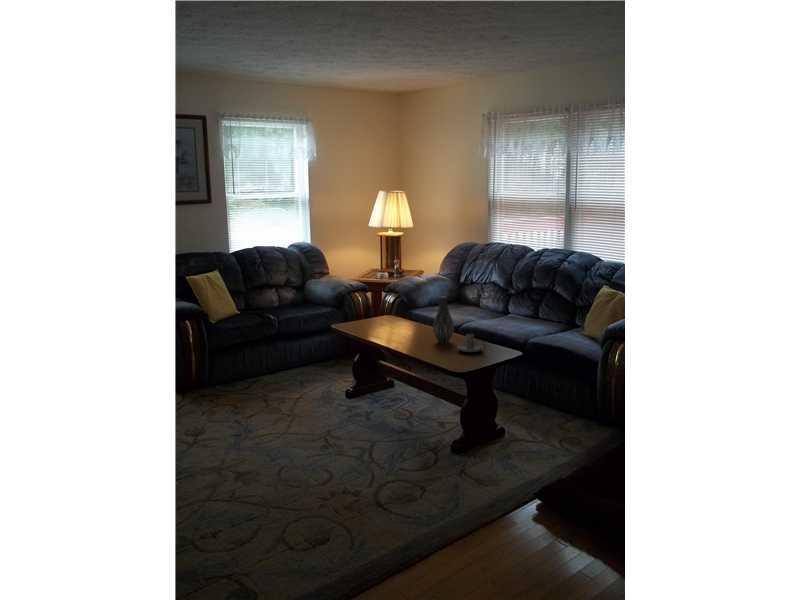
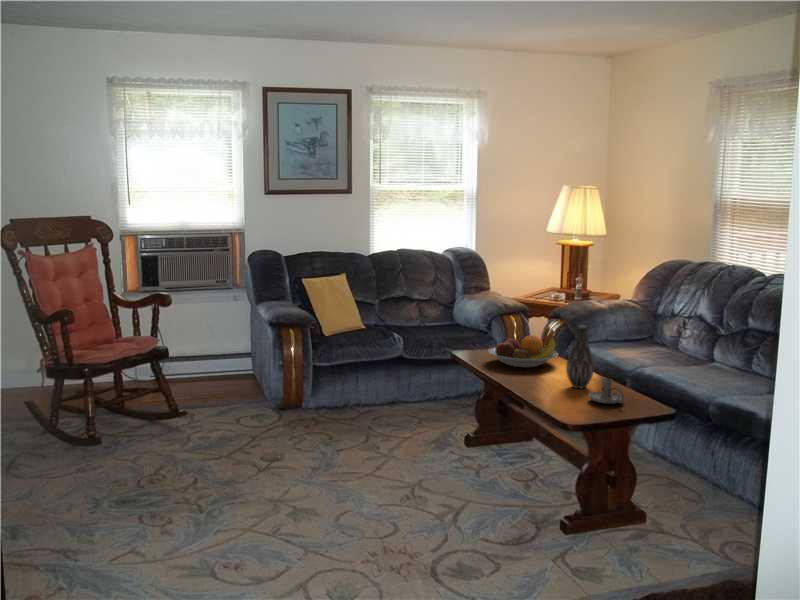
fruit bowl: none [363,307,416,332] -> present [488,335,558,368]

